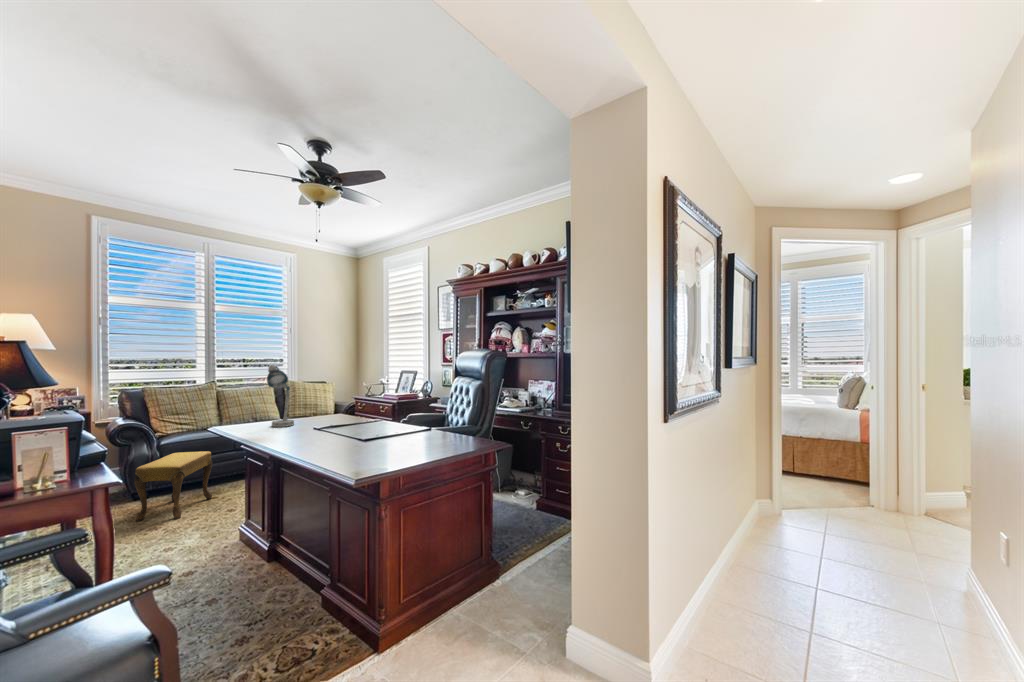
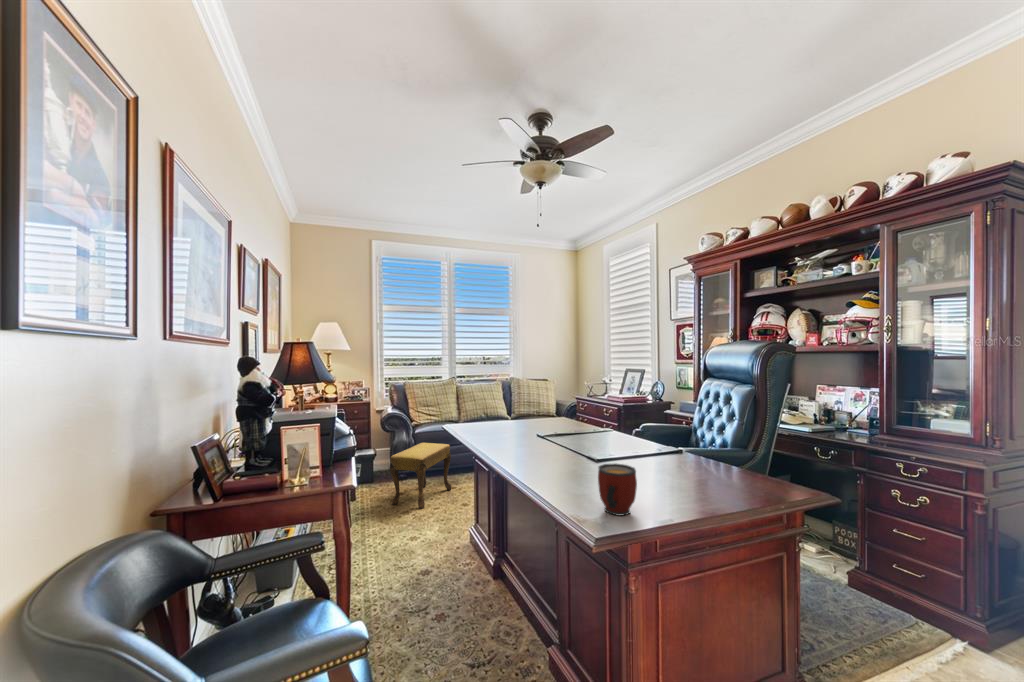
desk lamp: present [267,365,294,427] -> none [487,362,517,433]
mug: none [360,429,384,459] -> present [598,463,637,516]

